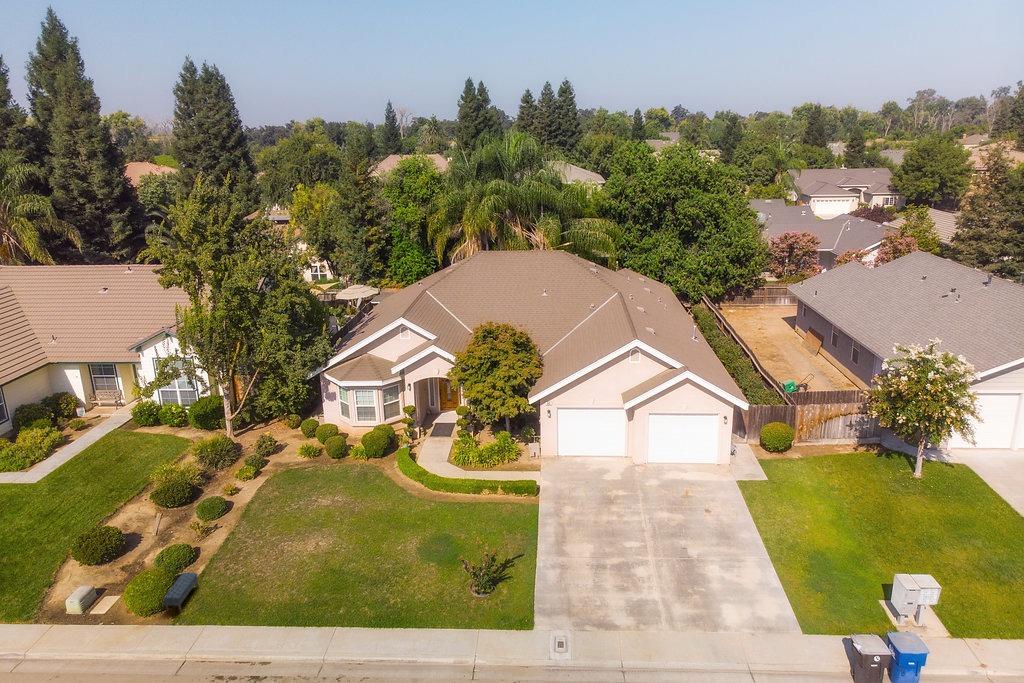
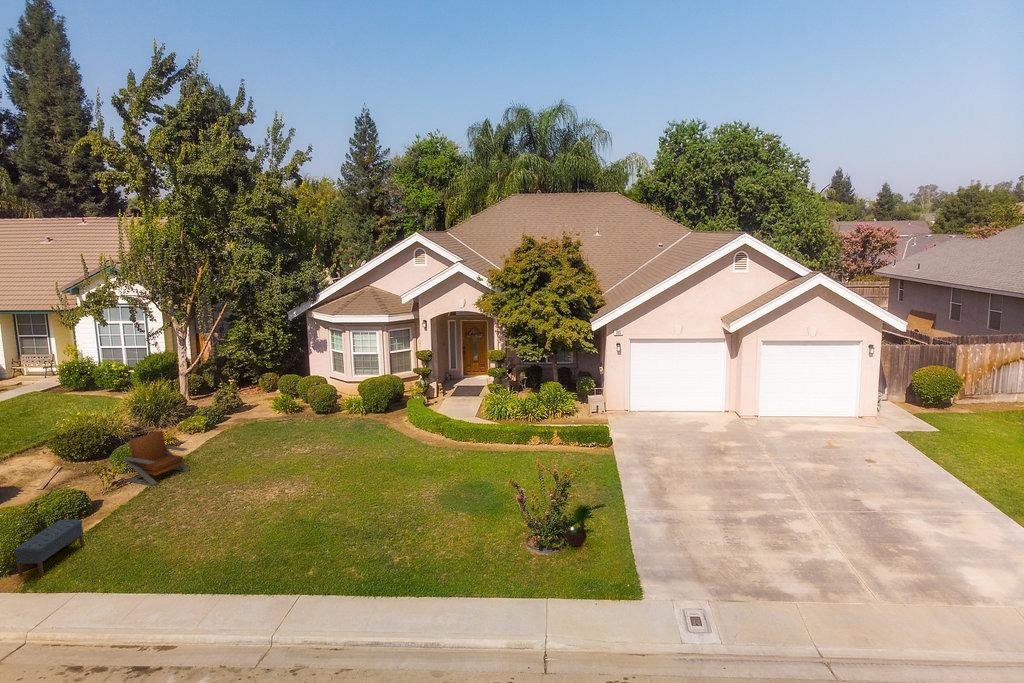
lounge chair: none [208,492,251,534] -> present [124,431,190,486]
potted tree: none [495,563,512,589] -> present [566,504,591,546]

